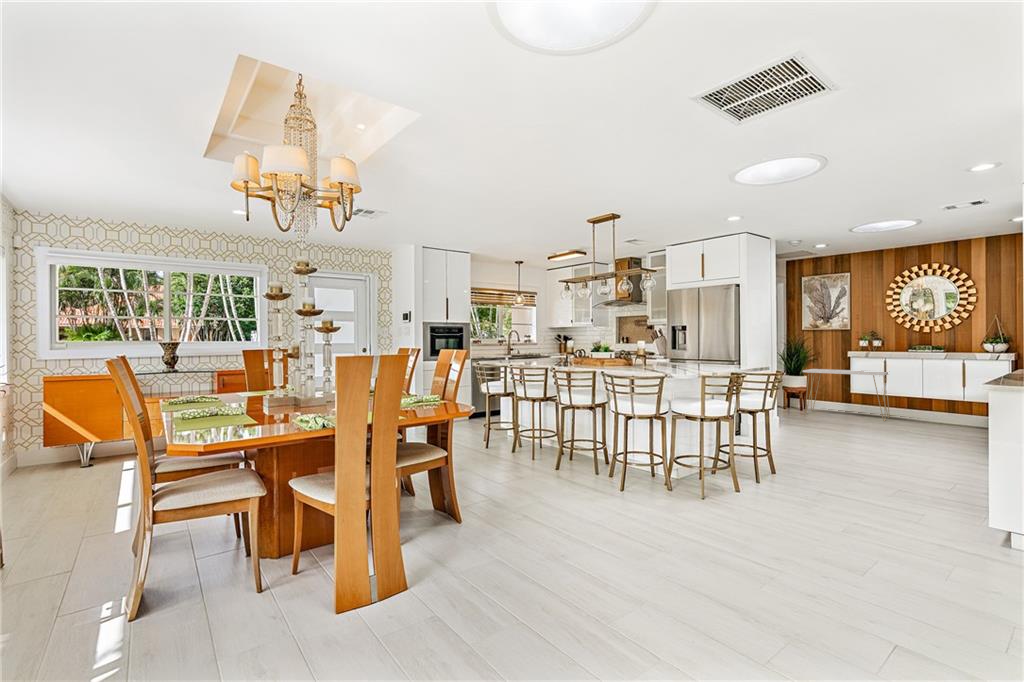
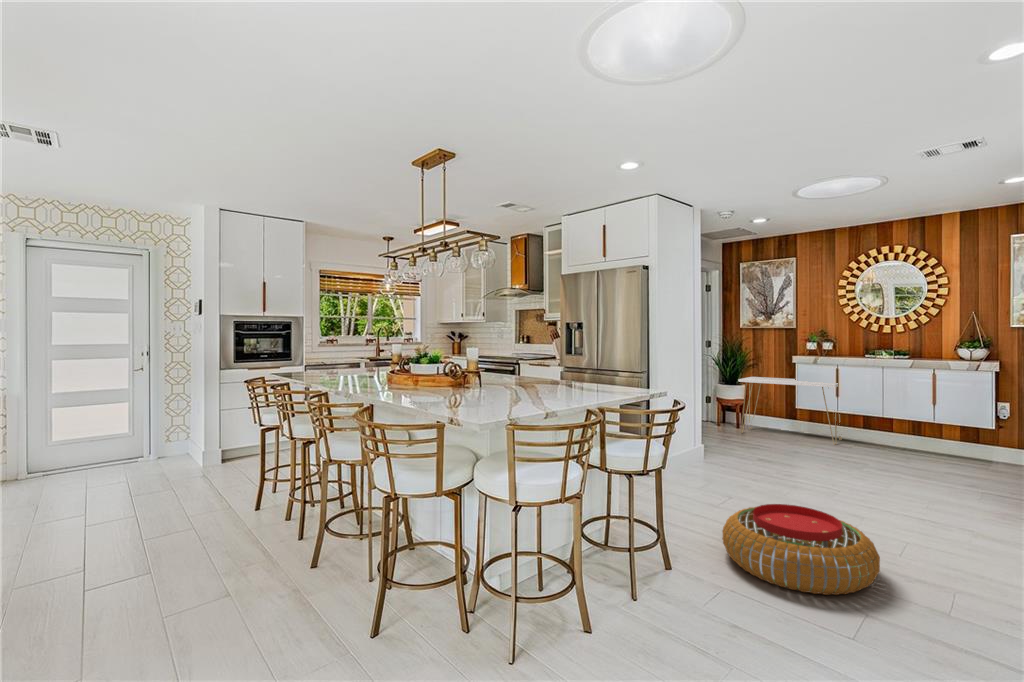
pouf: none [813,441,917,487] -> present [722,504,880,595]

